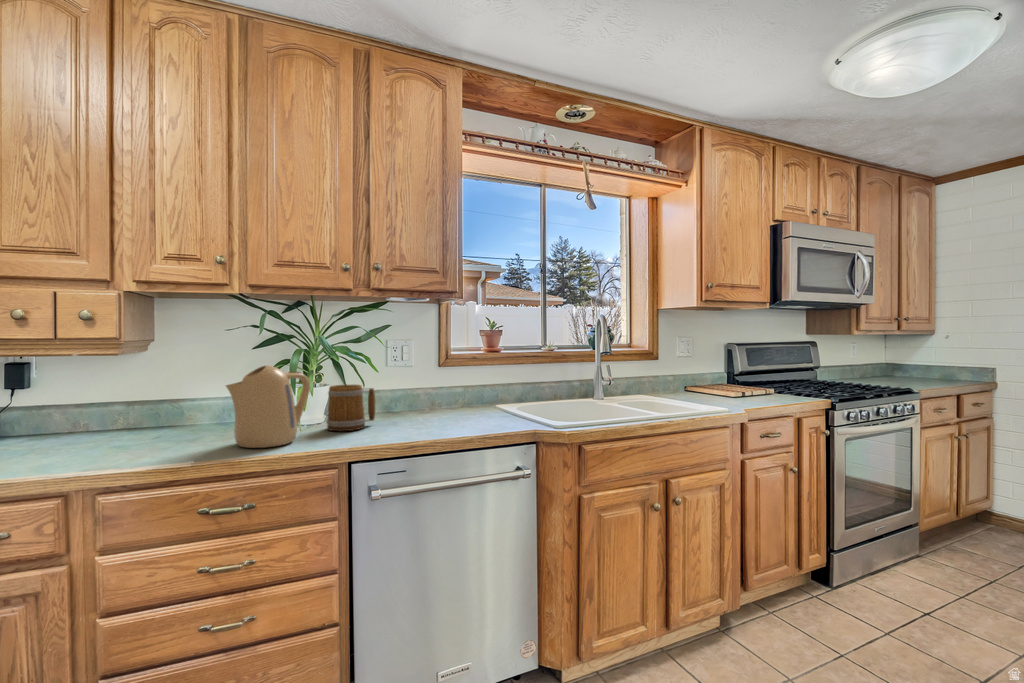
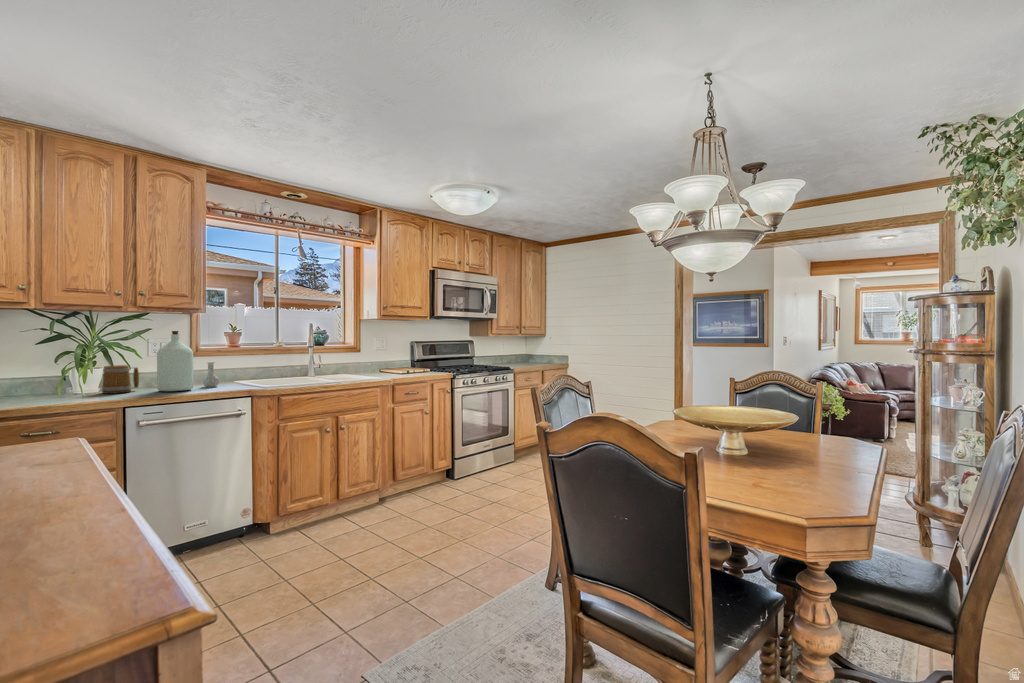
bottle: none [400,329,484,430] -> present [157,331,219,391]
kettle: present [226,366,310,448] -> none [28,352,90,401]

